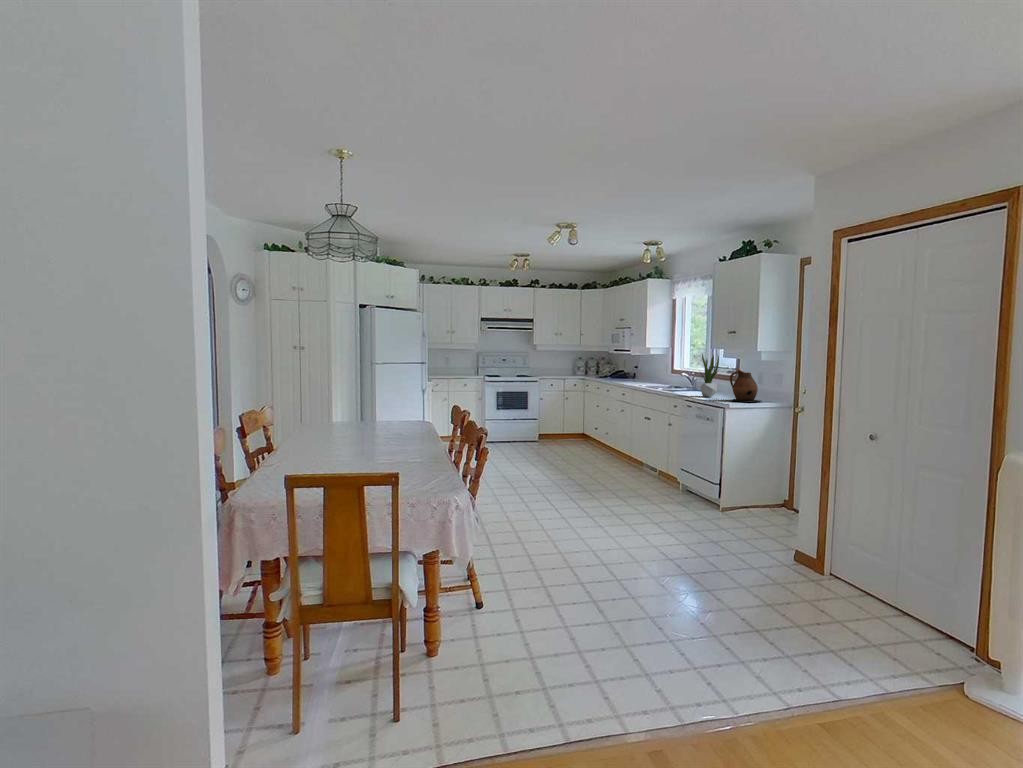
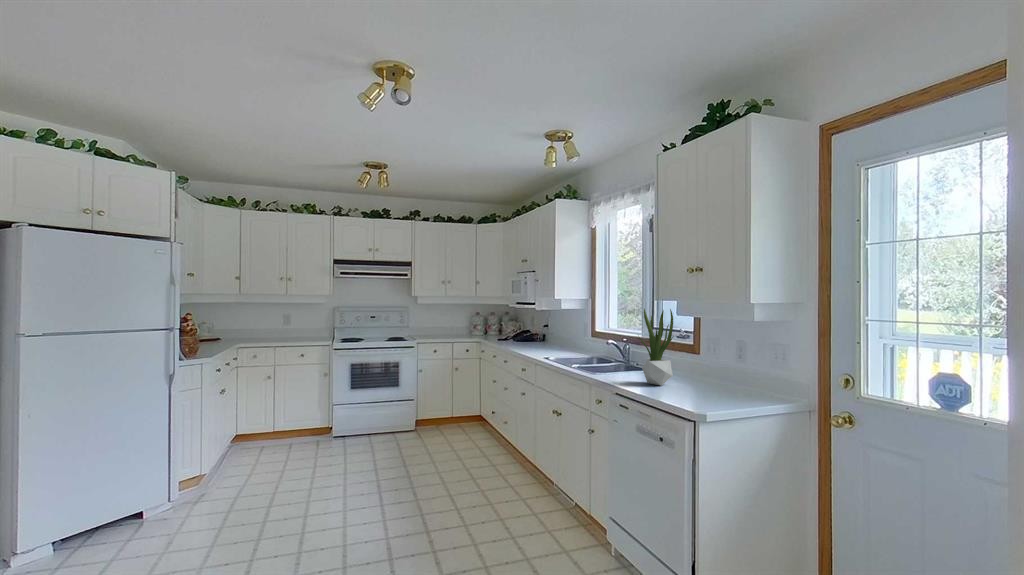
ceramic pitcher: present [730,368,761,402] -> none [697,336,759,403]

